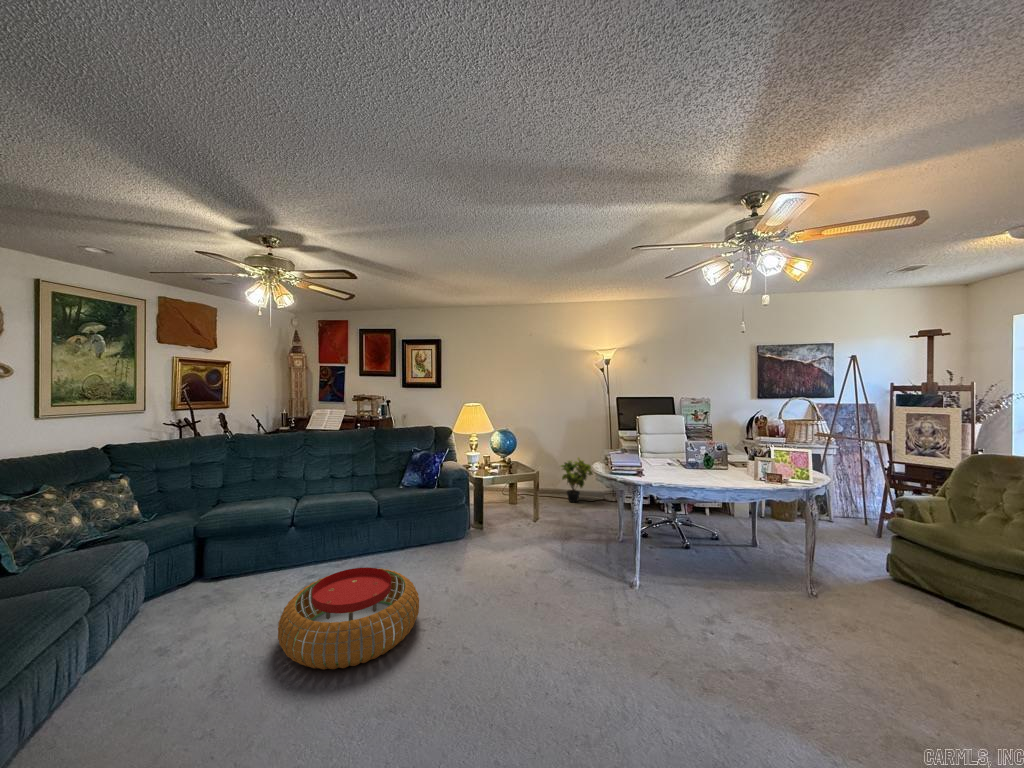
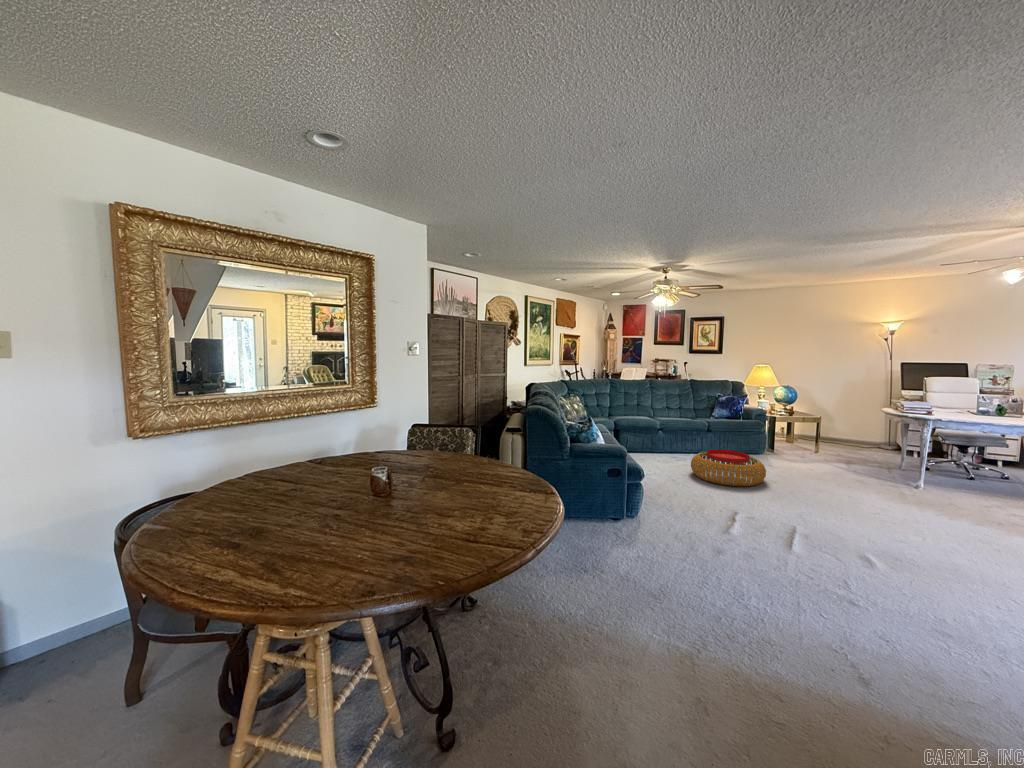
potted plant: present [561,458,593,502] -> none [835,411,871,447]

